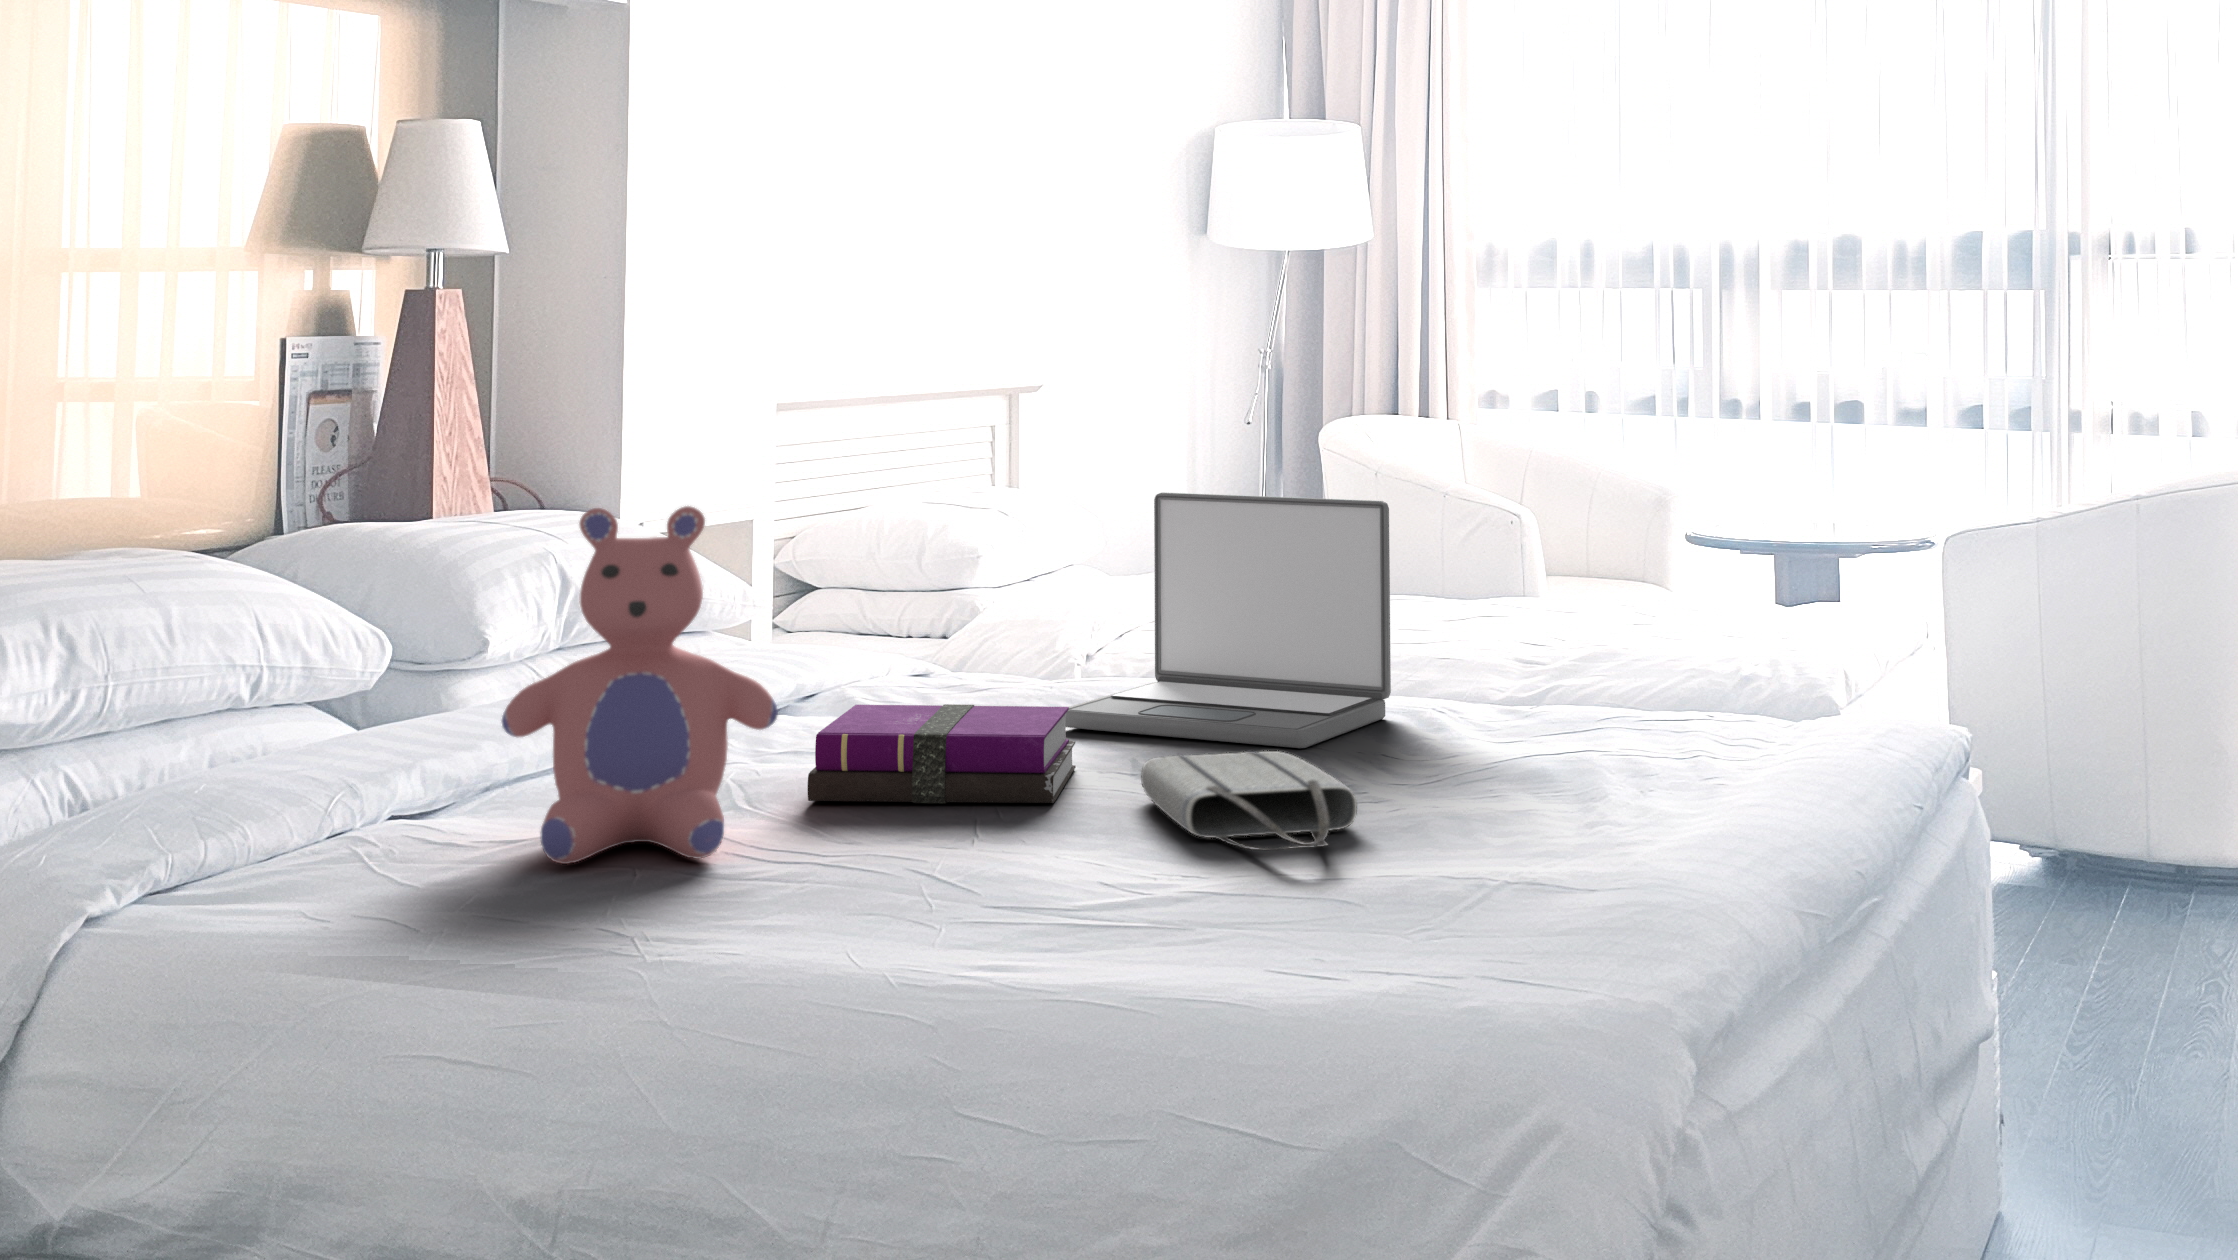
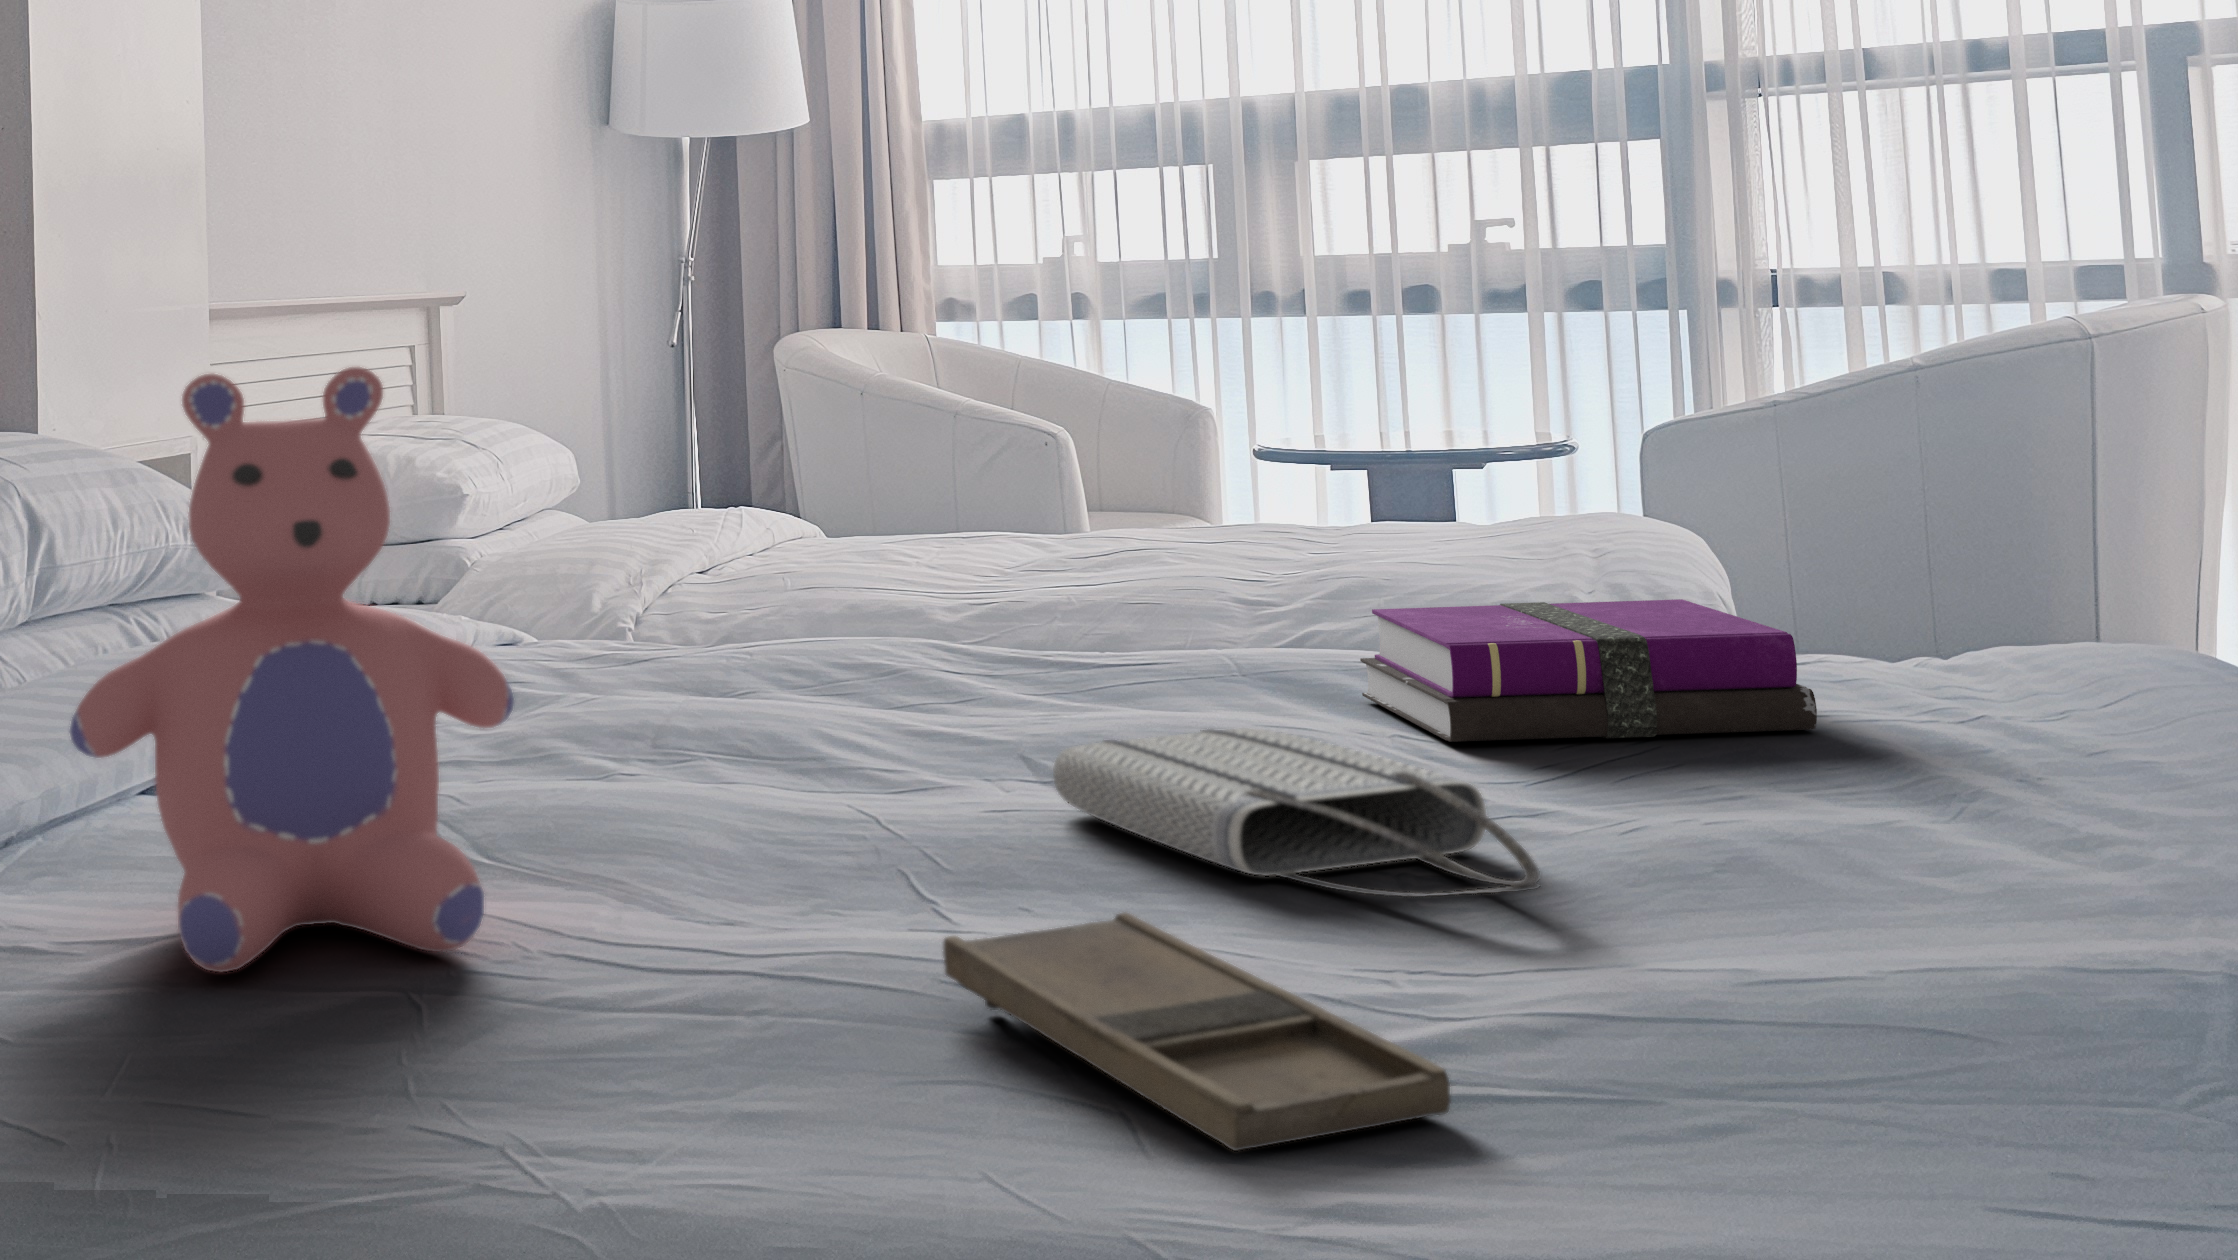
laptop: present [1066,492,1391,748] -> none [785,362,1243,723]
notebook: present [808,704,1076,803] -> present [1360,599,1817,742]
tray: none [943,848,1129,959] -> present [943,912,1451,1151]

